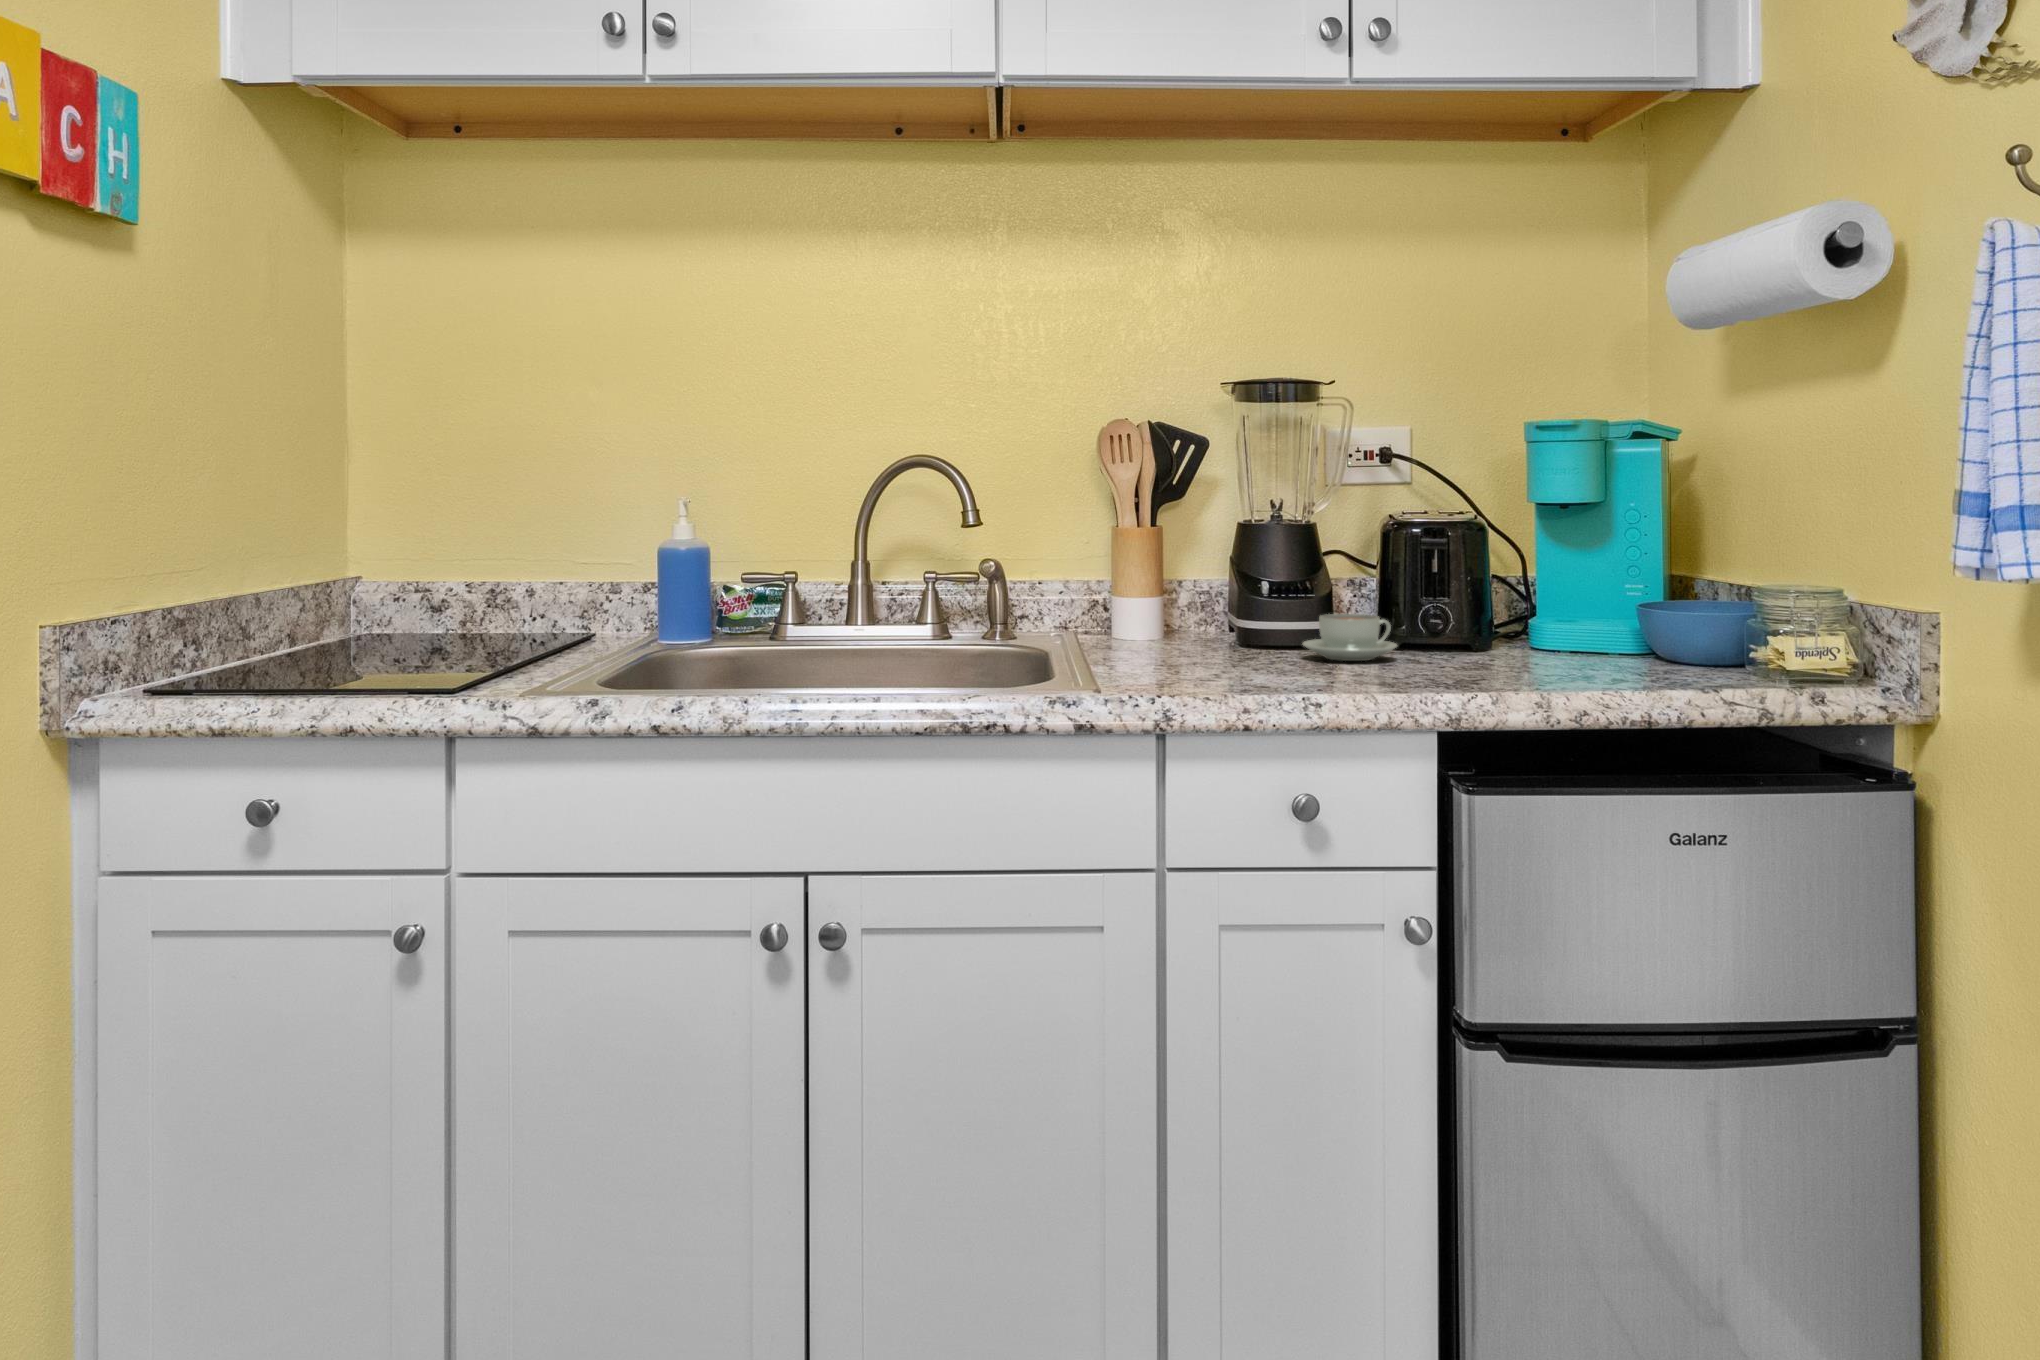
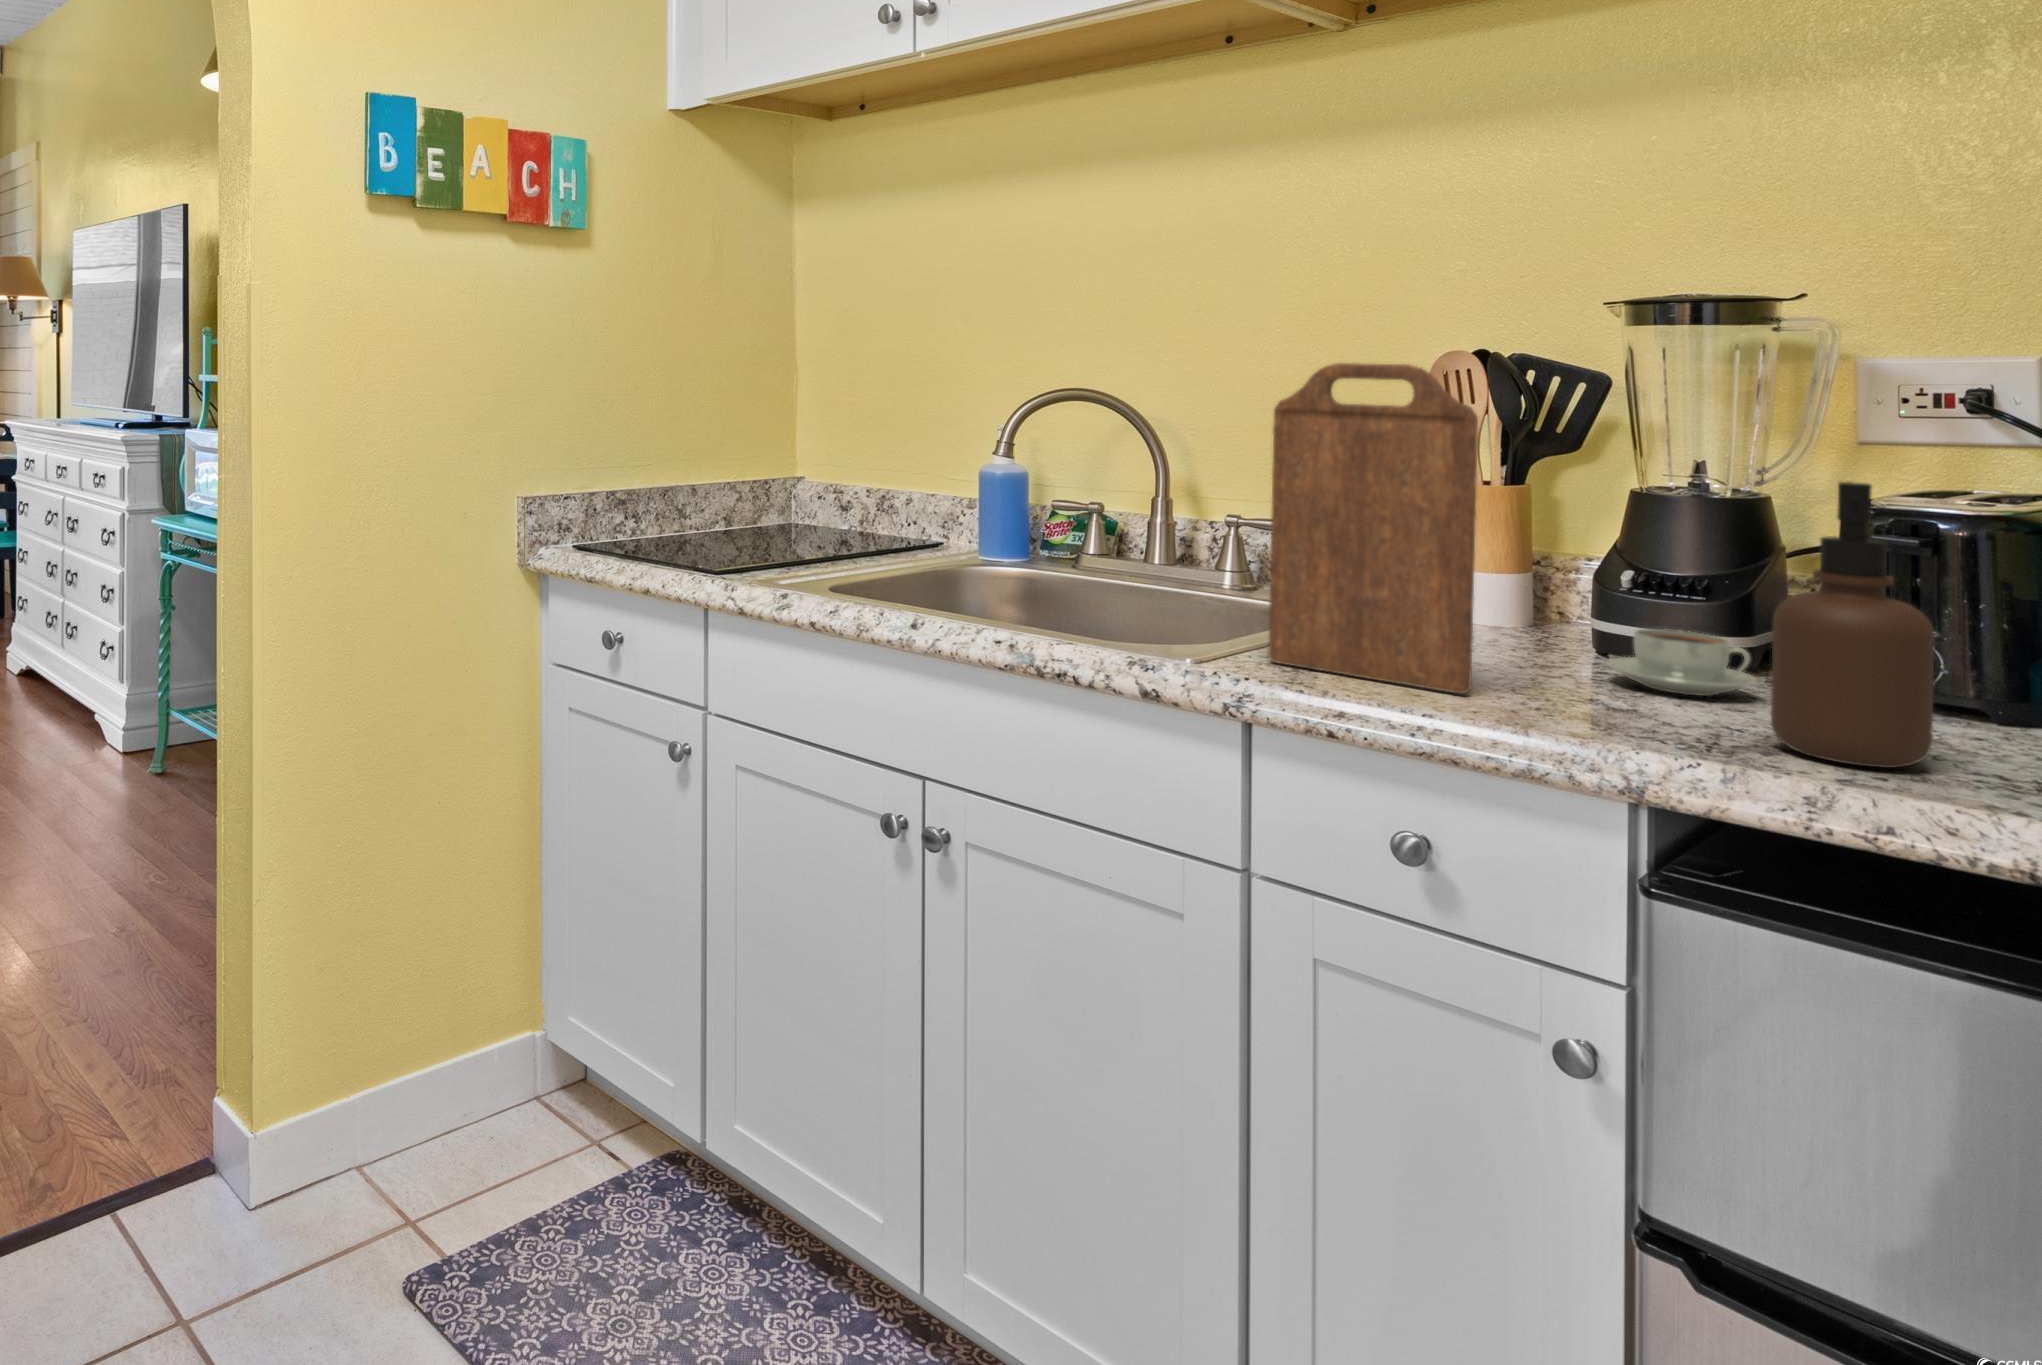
cutting board: none [1125,397,1292,683] -> present [1268,363,1478,694]
soap dispenser: none [1477,478,1568,682] -> present [1771,482,1935,768]

